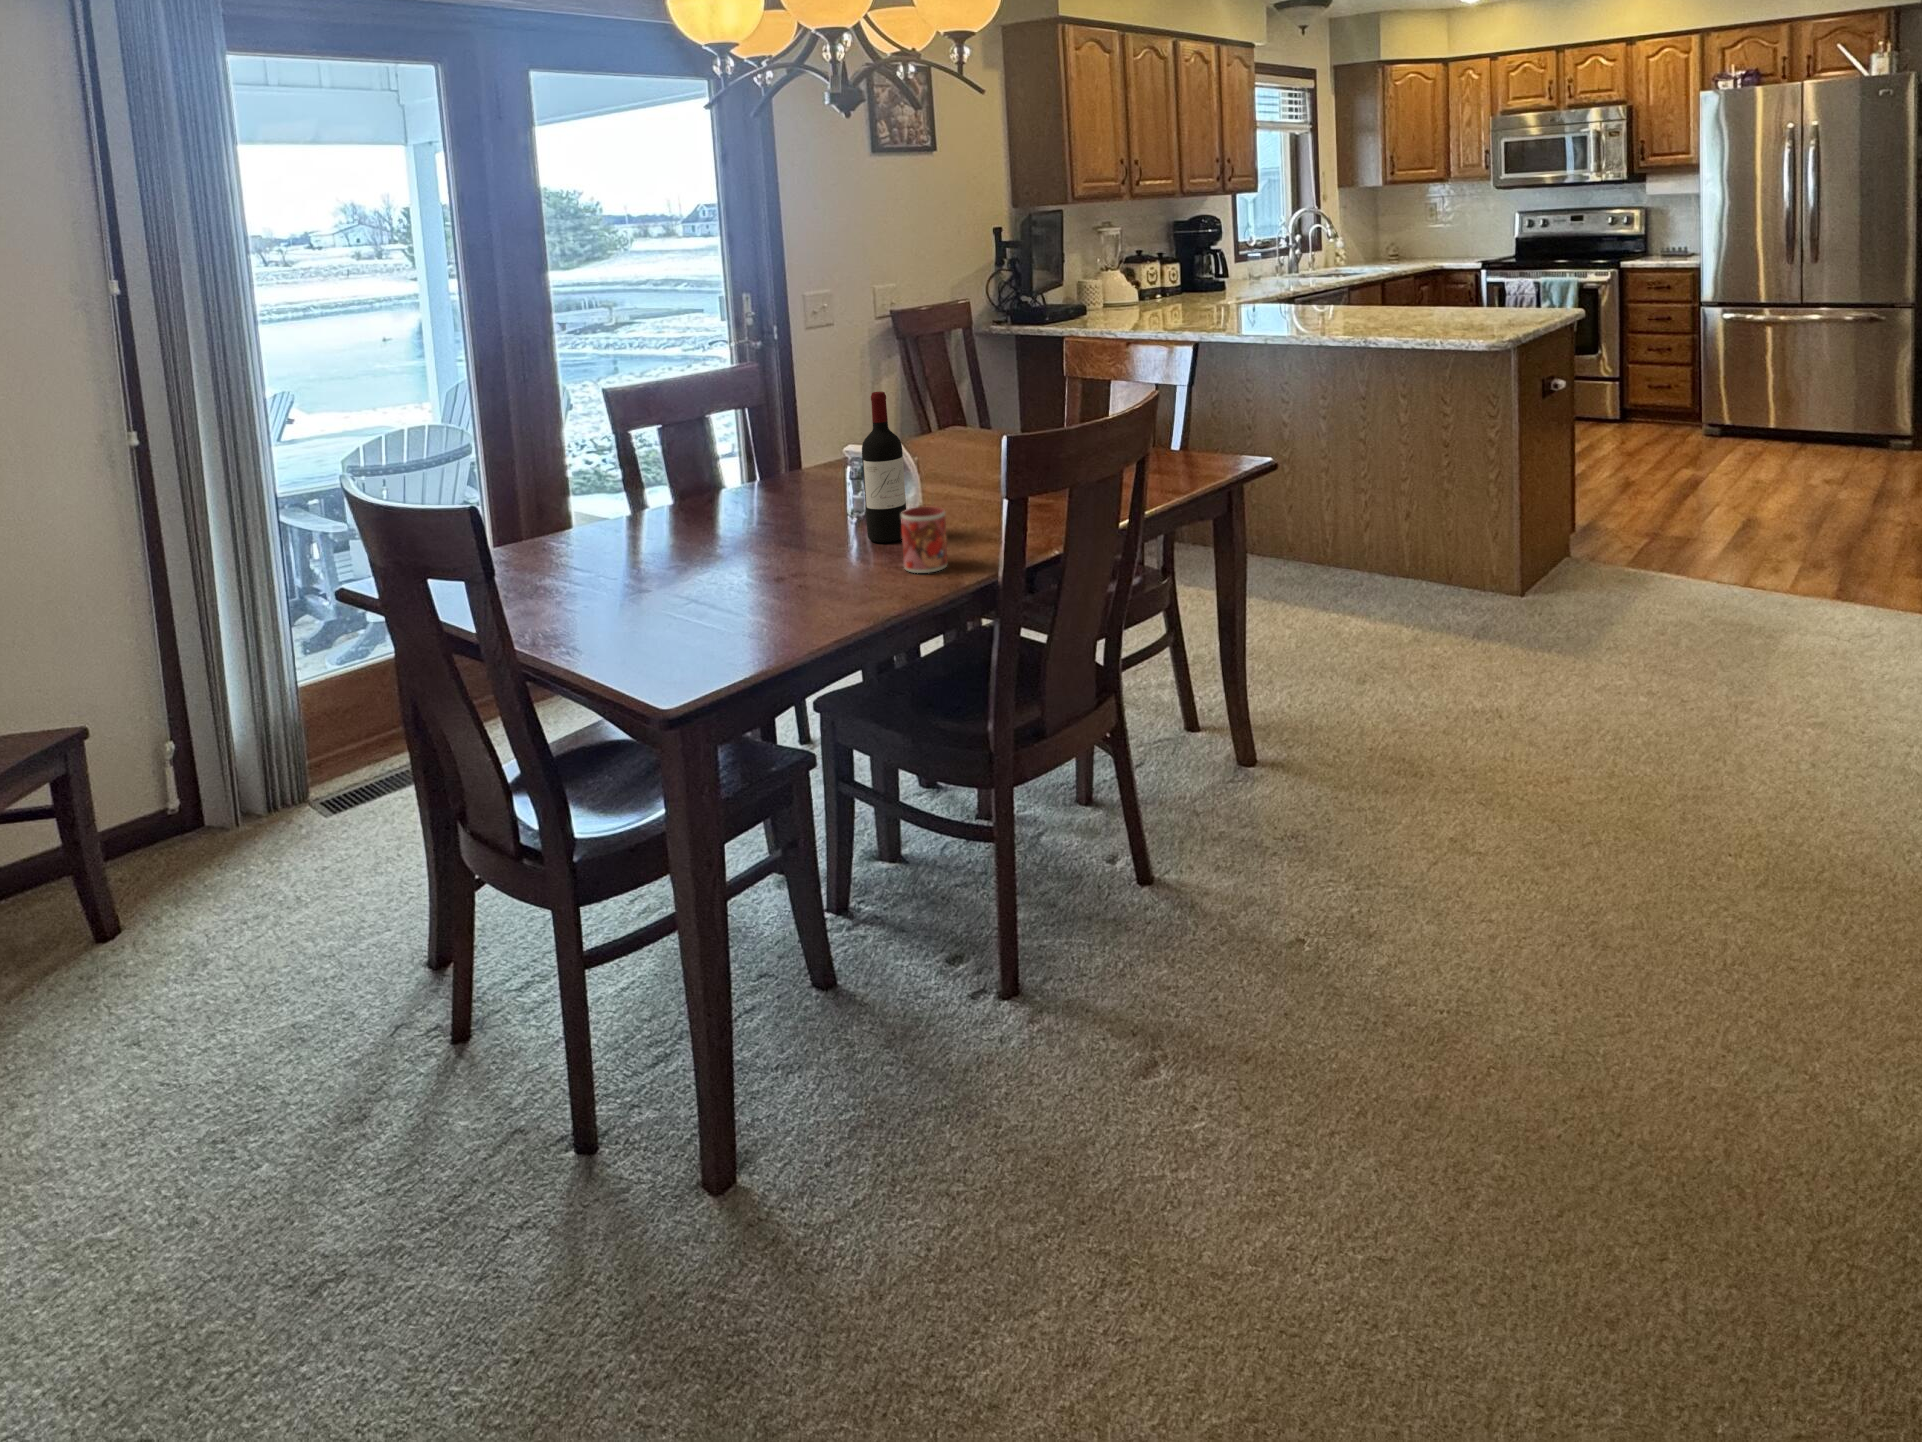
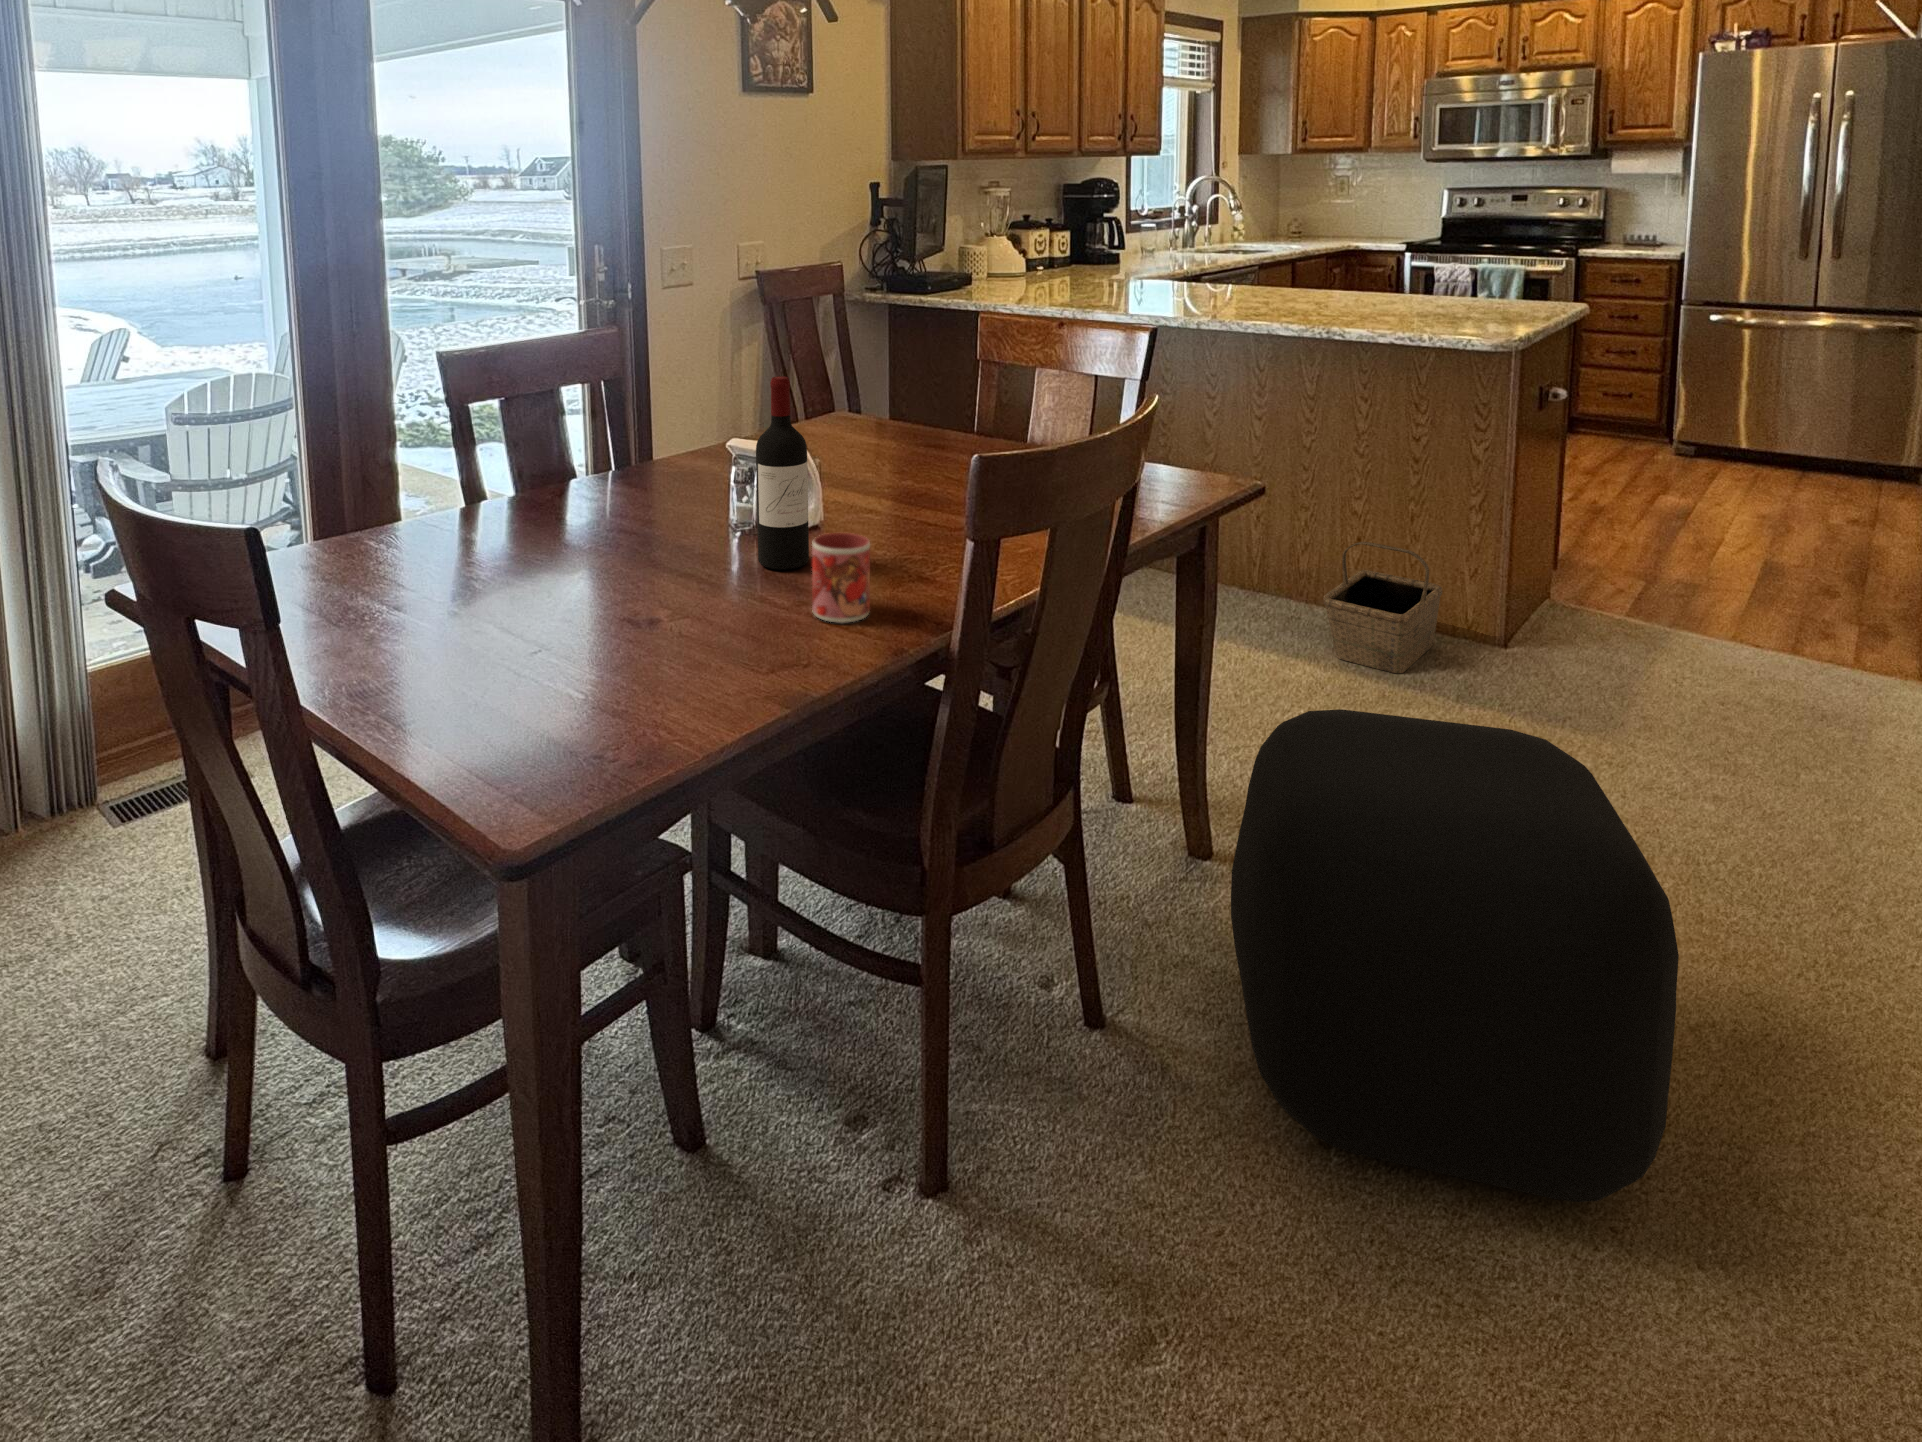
basket: none [1372,515,1469,622] -> present [1324,542,1442,673]
ottoman: none [1236,624,1531,952] -> present [1231,709,1679,1202]

